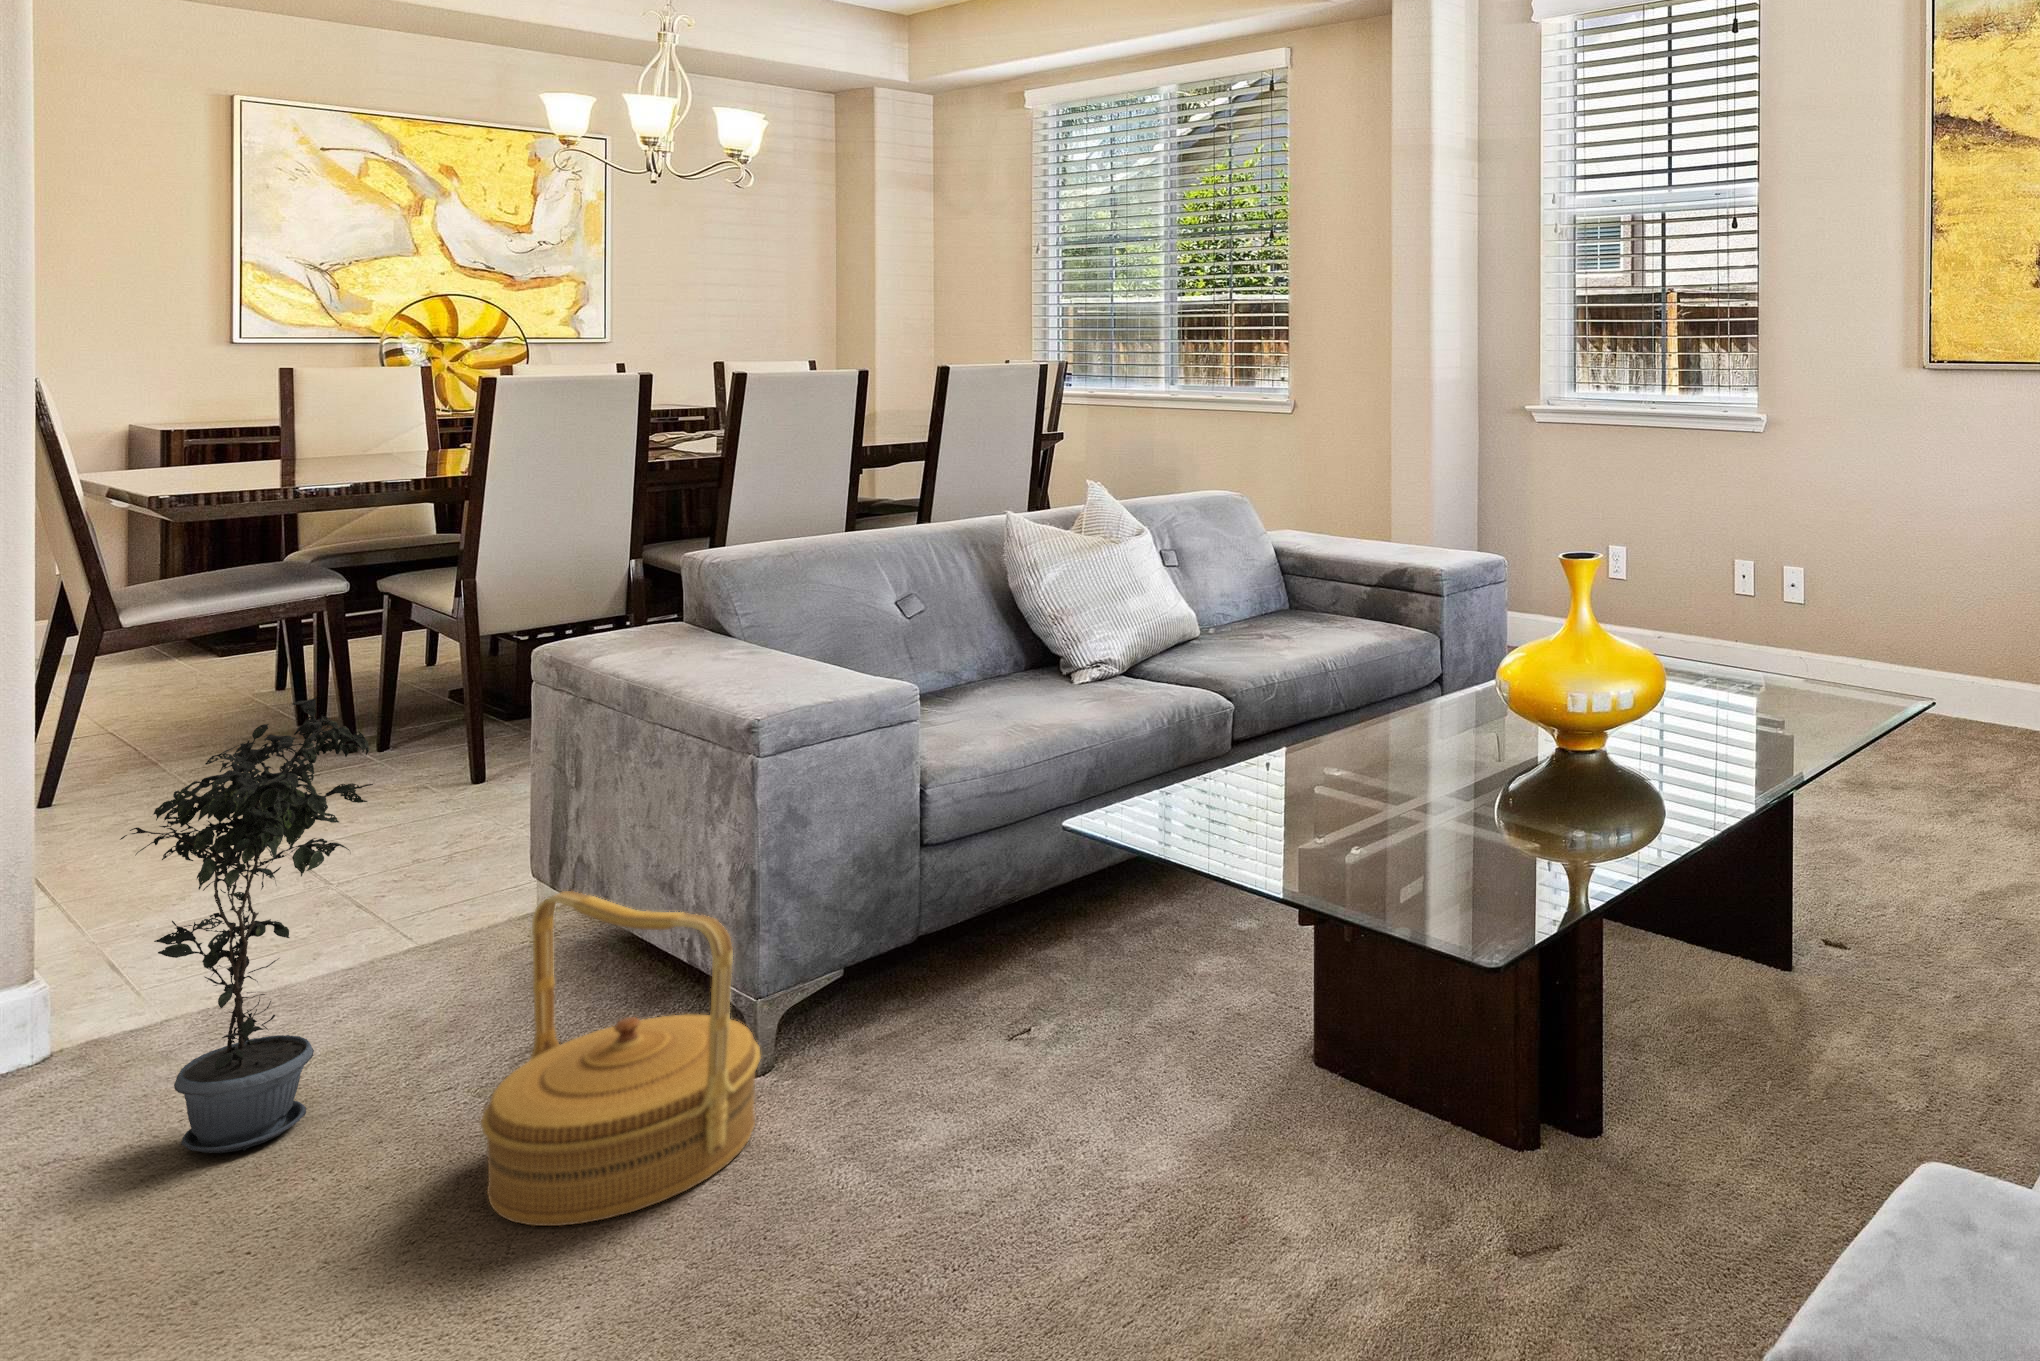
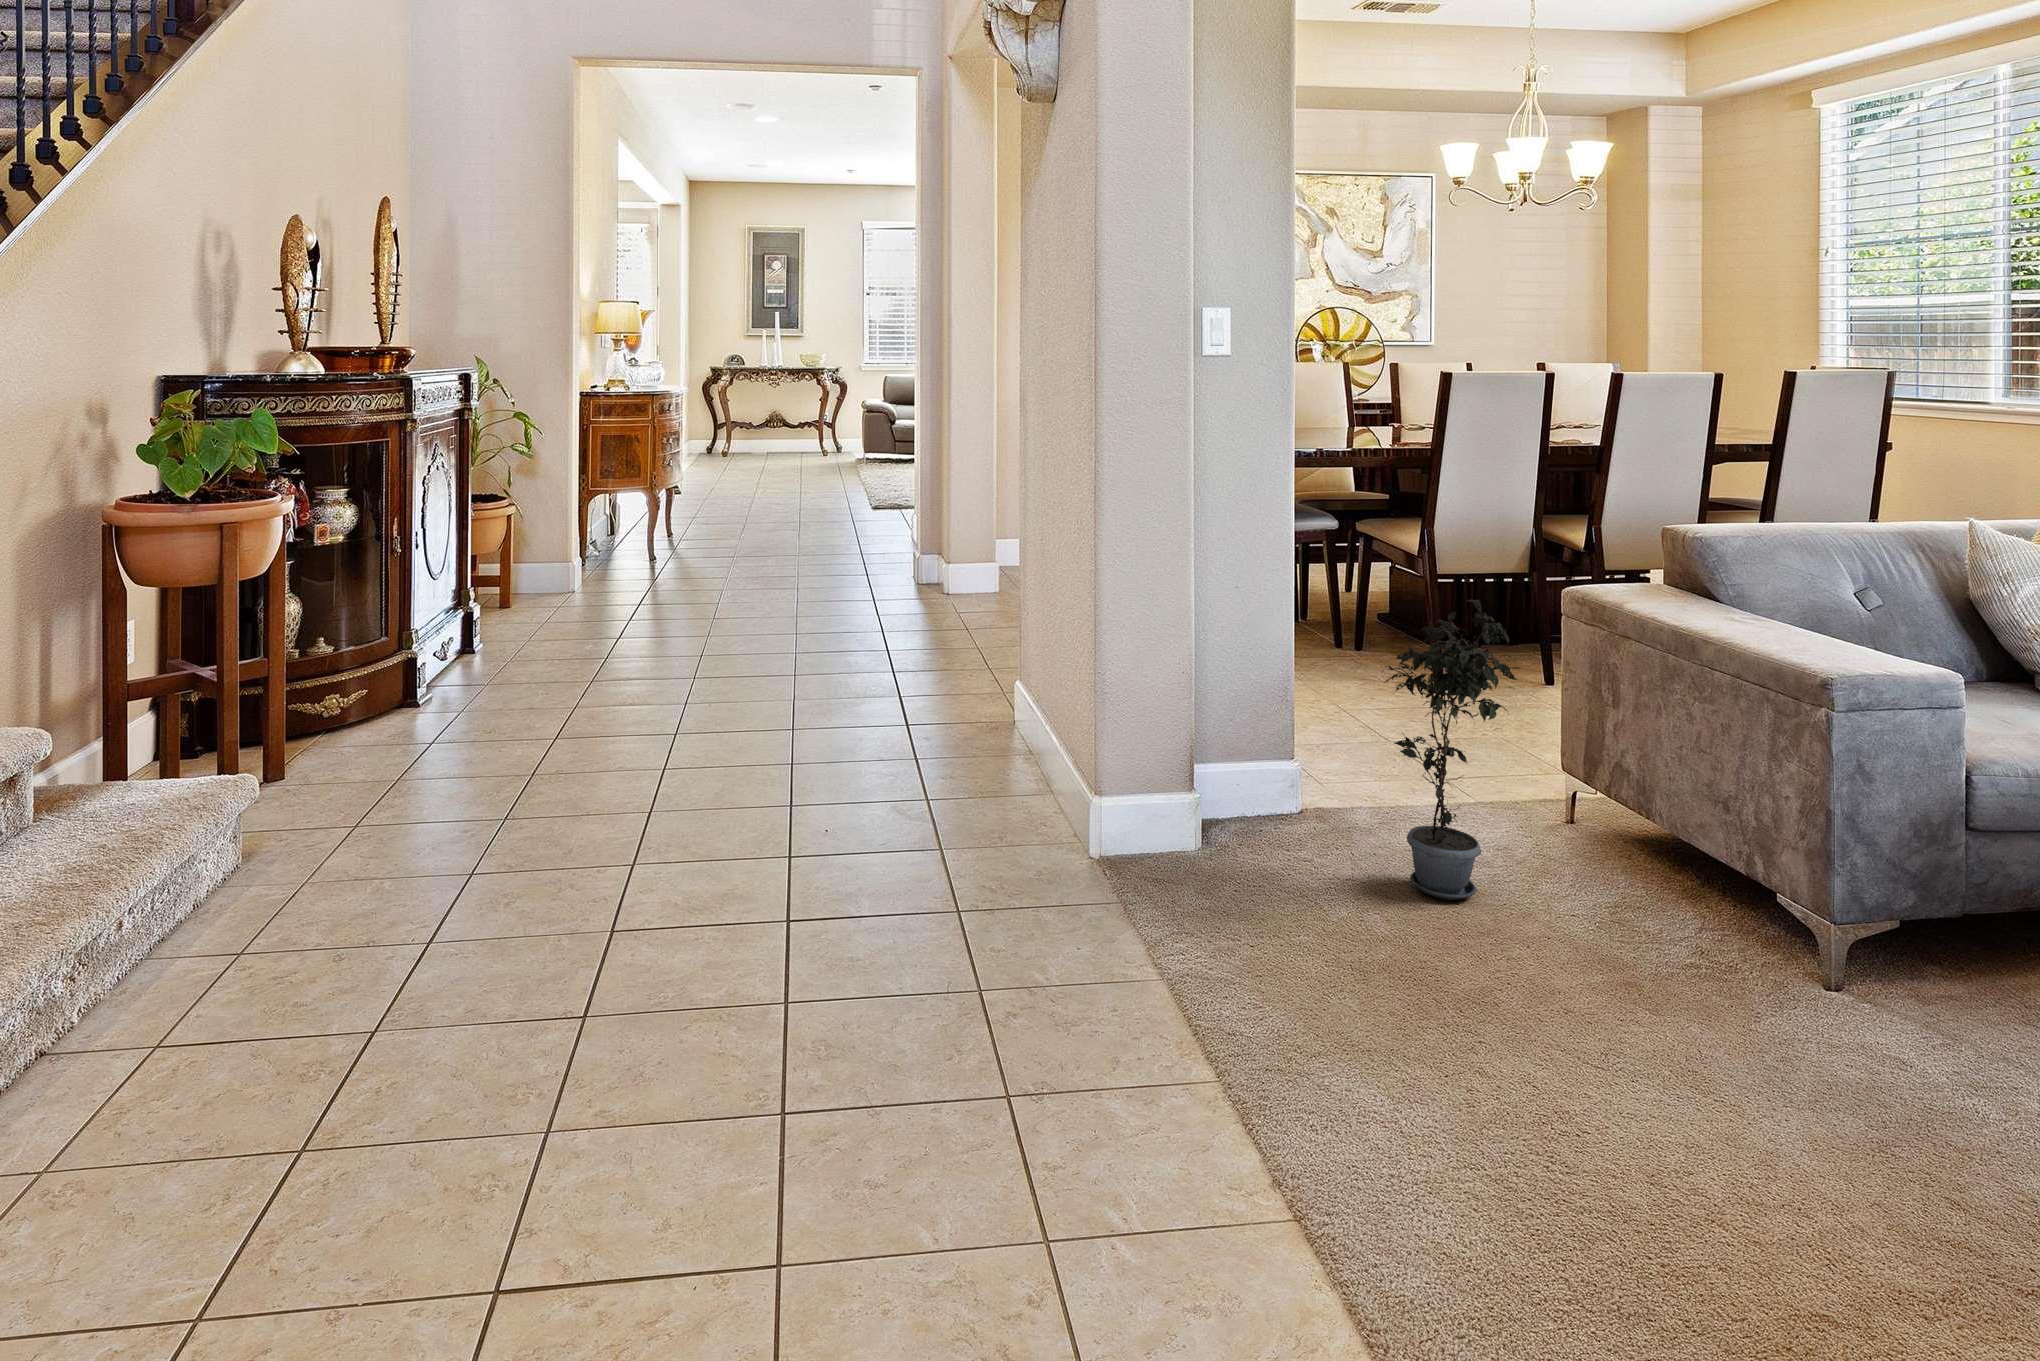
basket: present [481,891,760,1226] -> none [1636,781,1854,1056]

